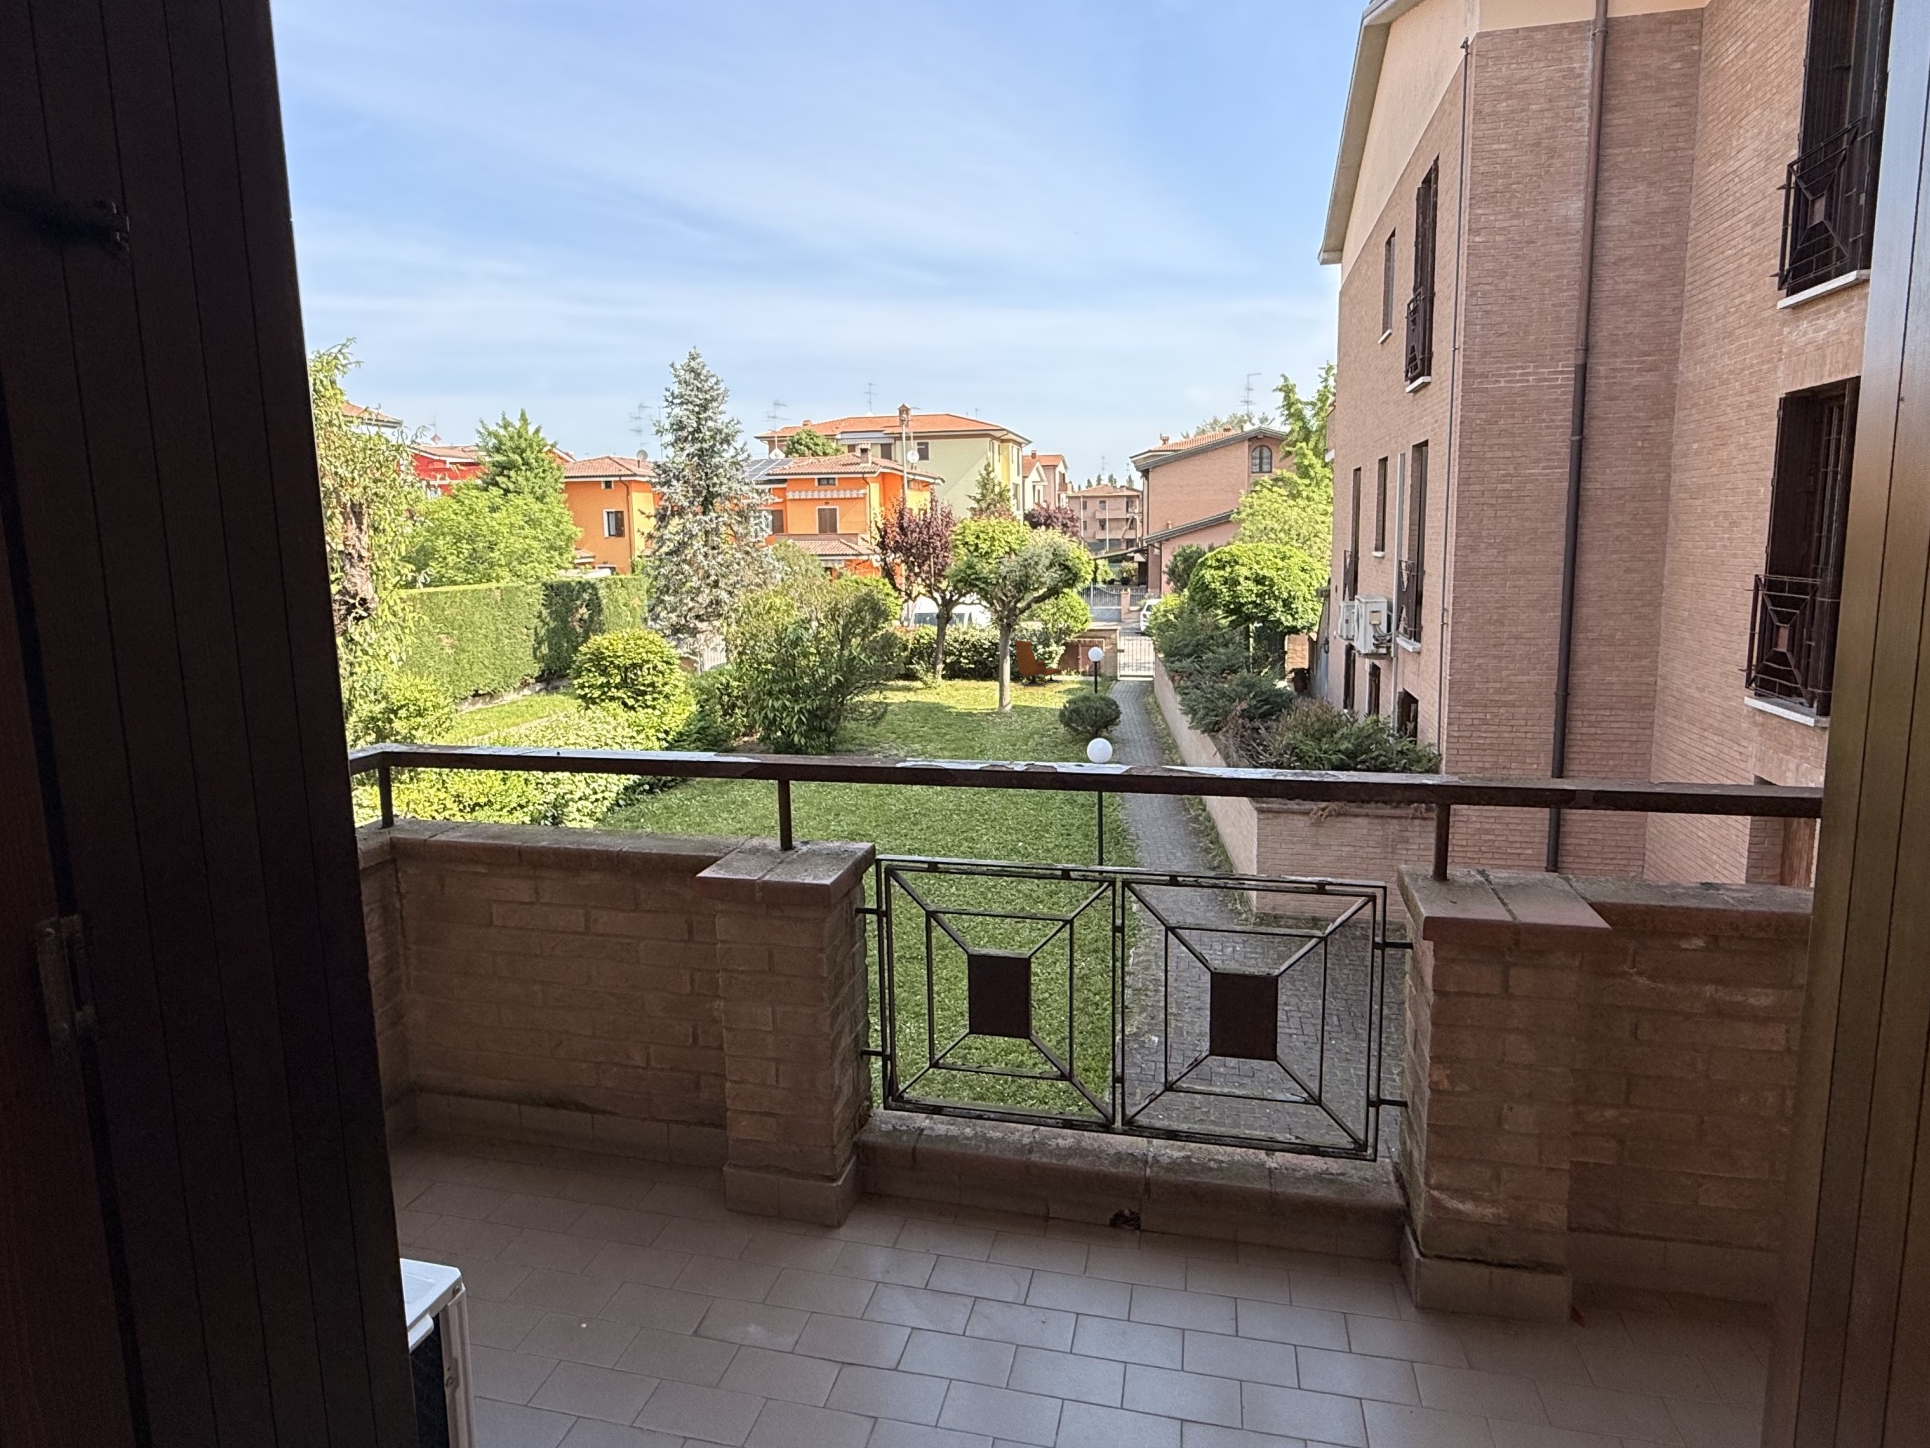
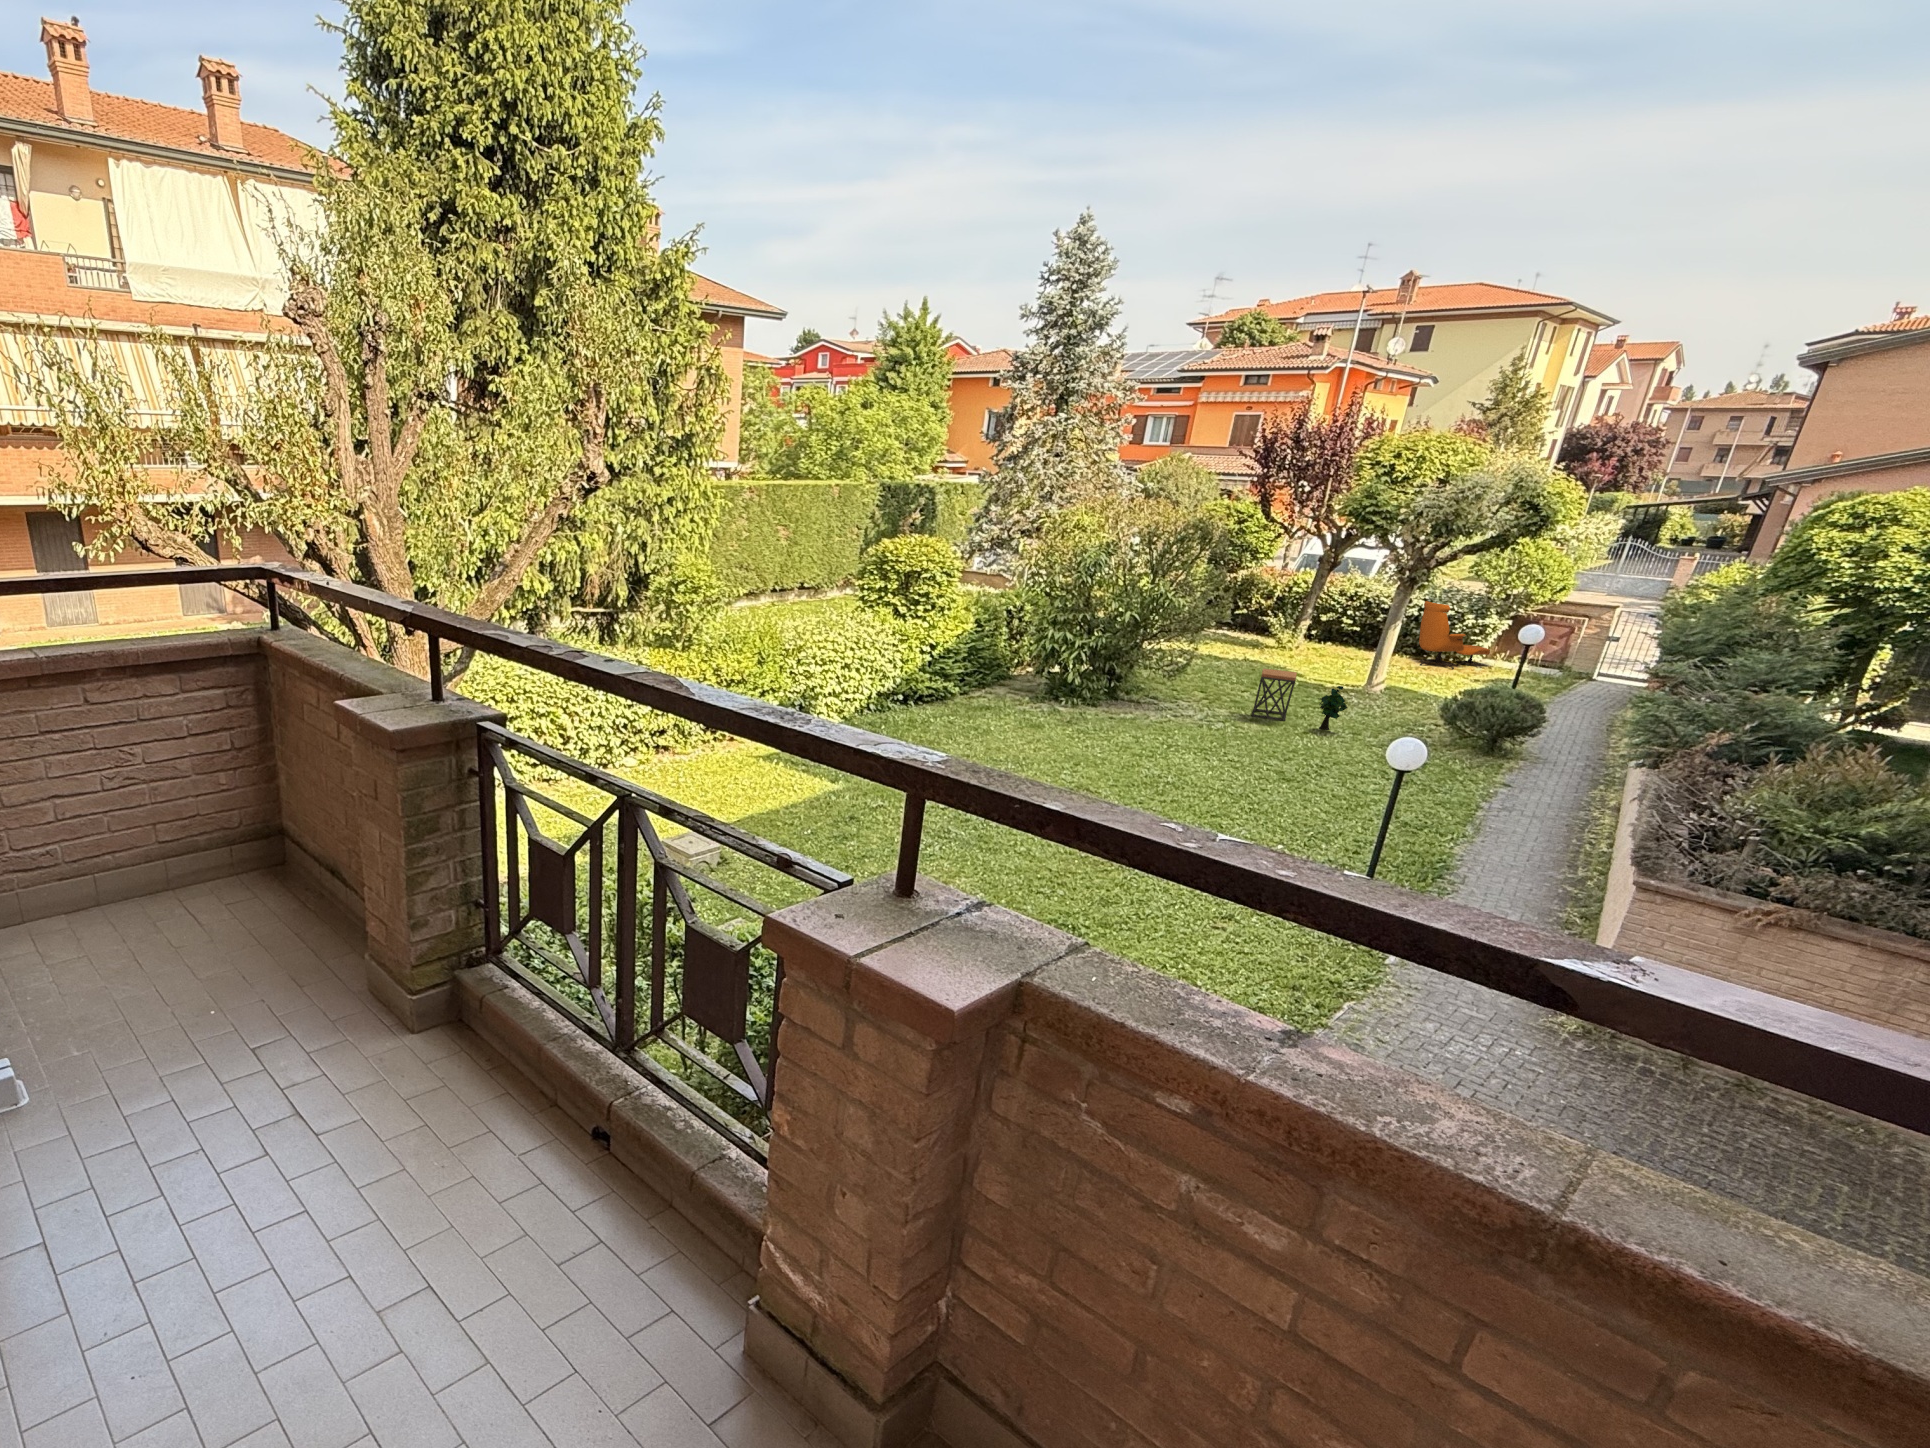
stool: none [943,706,970,747] -> present [1252,669,1297,721]
decorative plant: none [988,711,1010,747] -> present [1319,686,1347,730]

